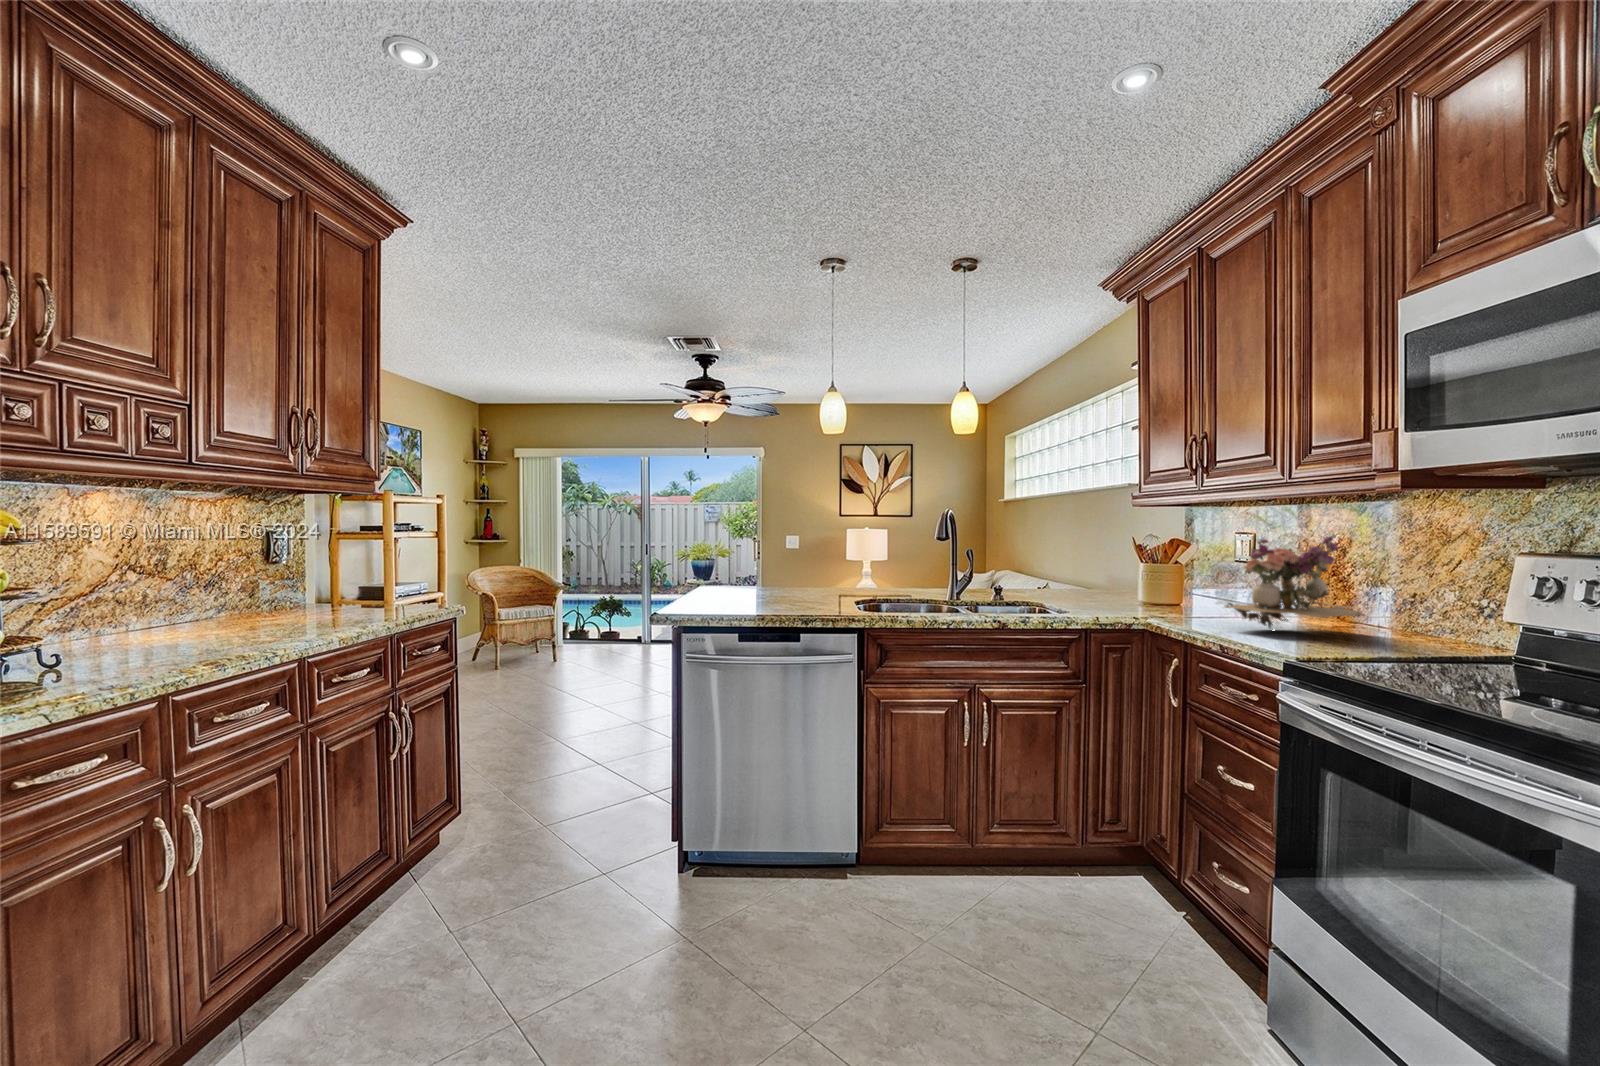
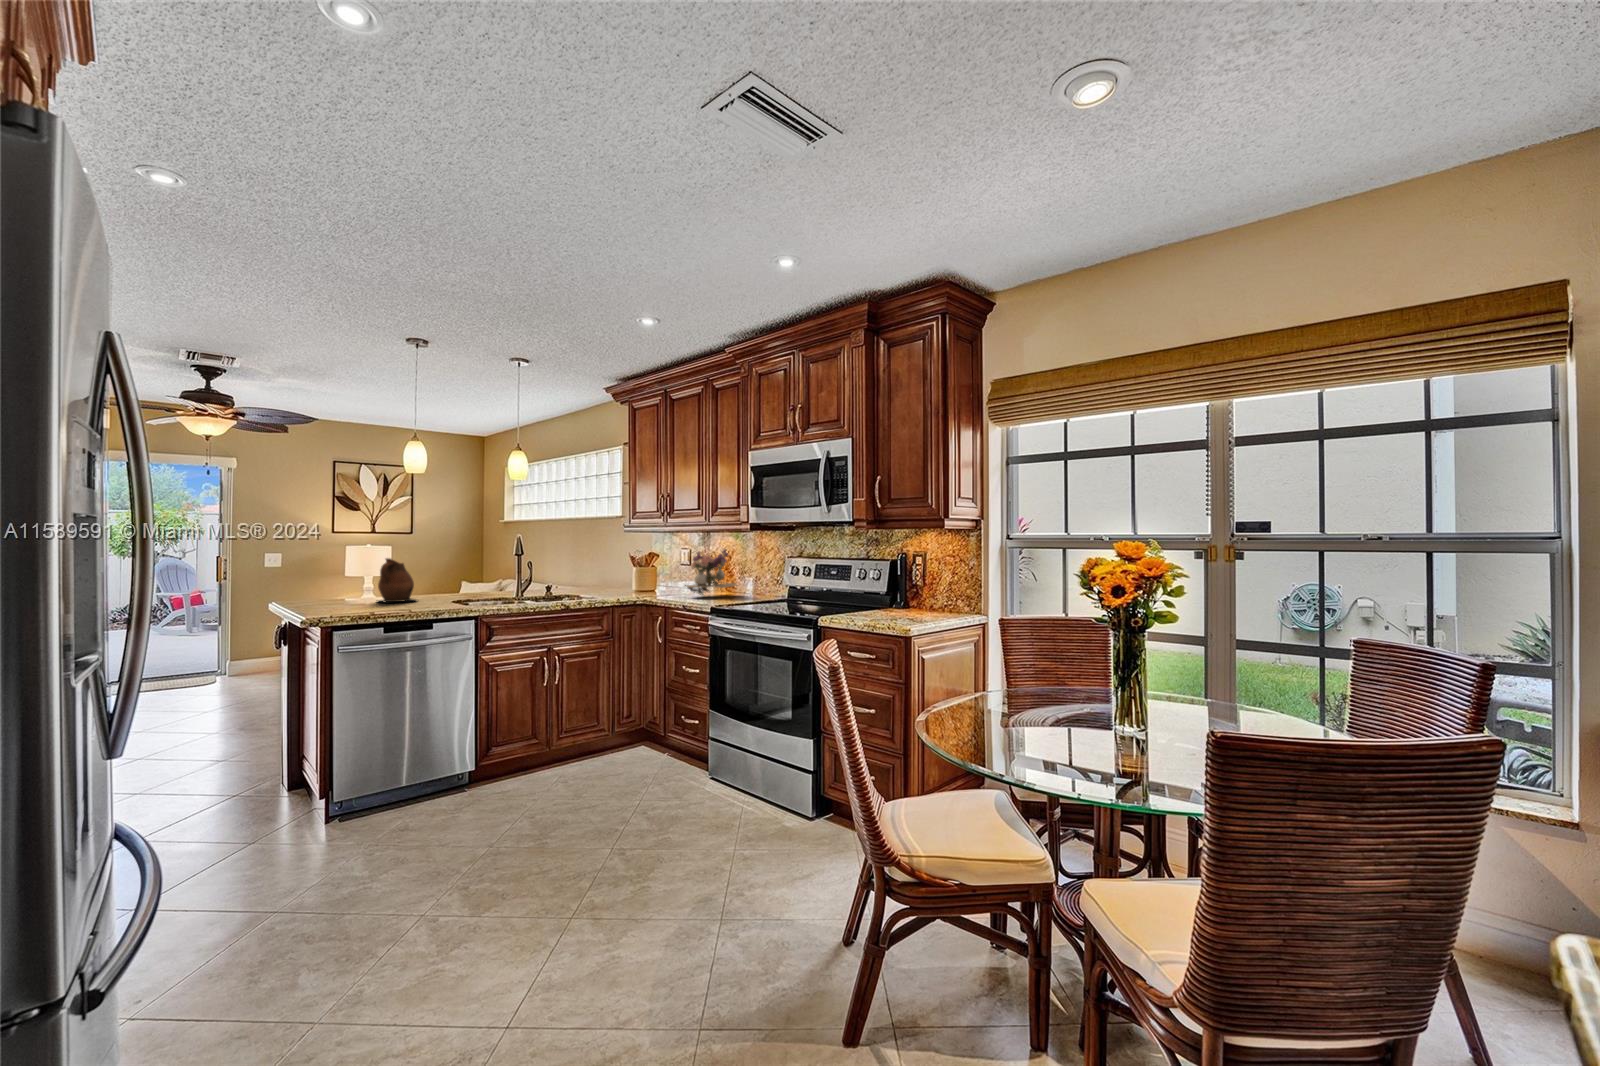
ceramic pitcher: none [780,540,825,597] -> present [378,558,416,603]

